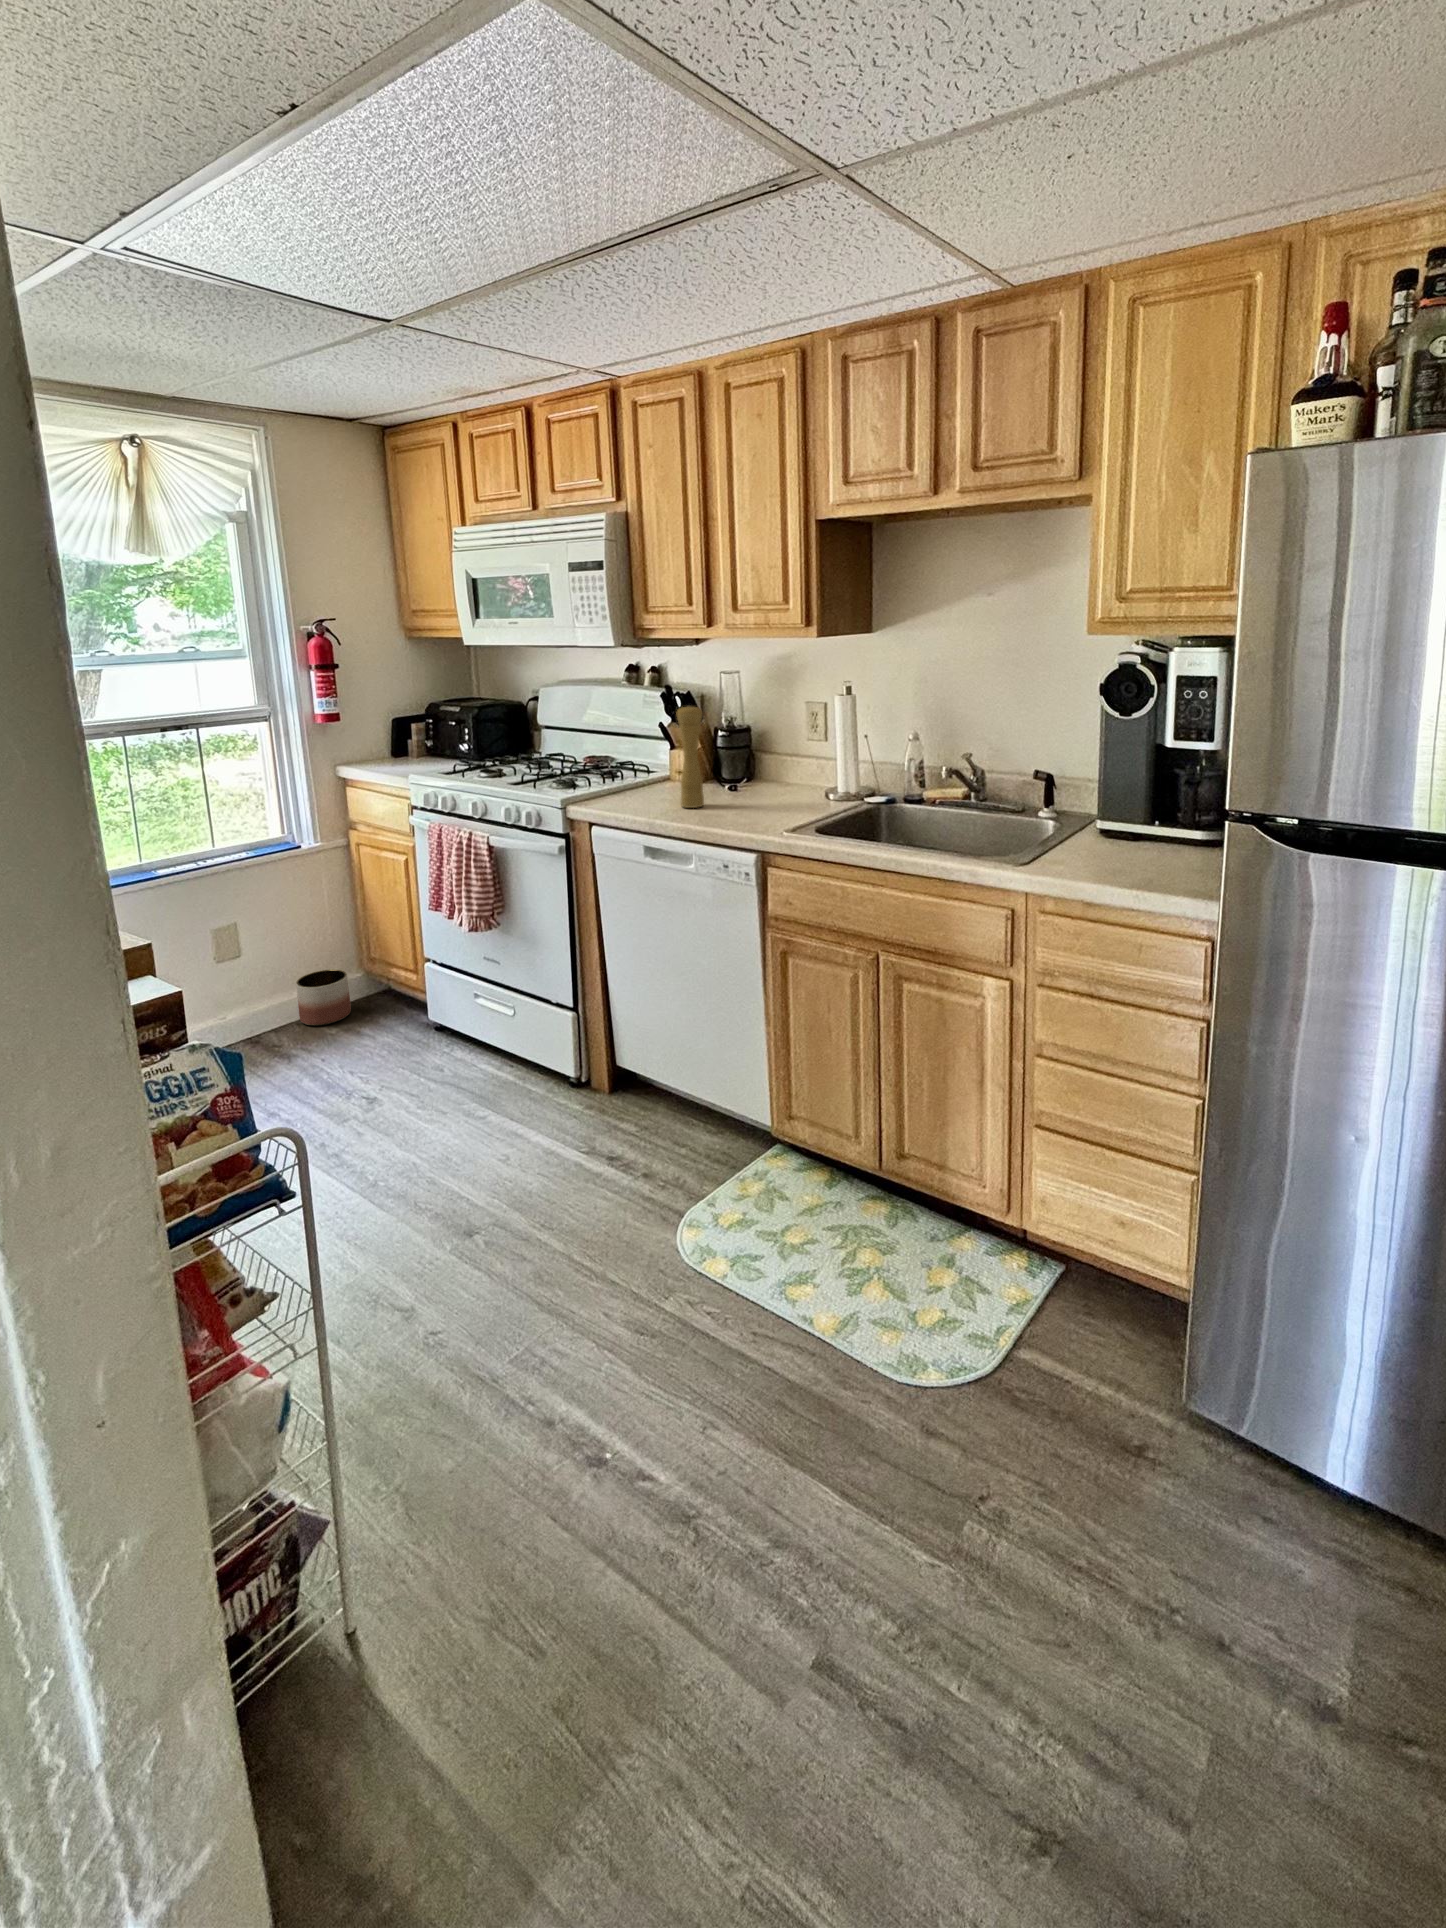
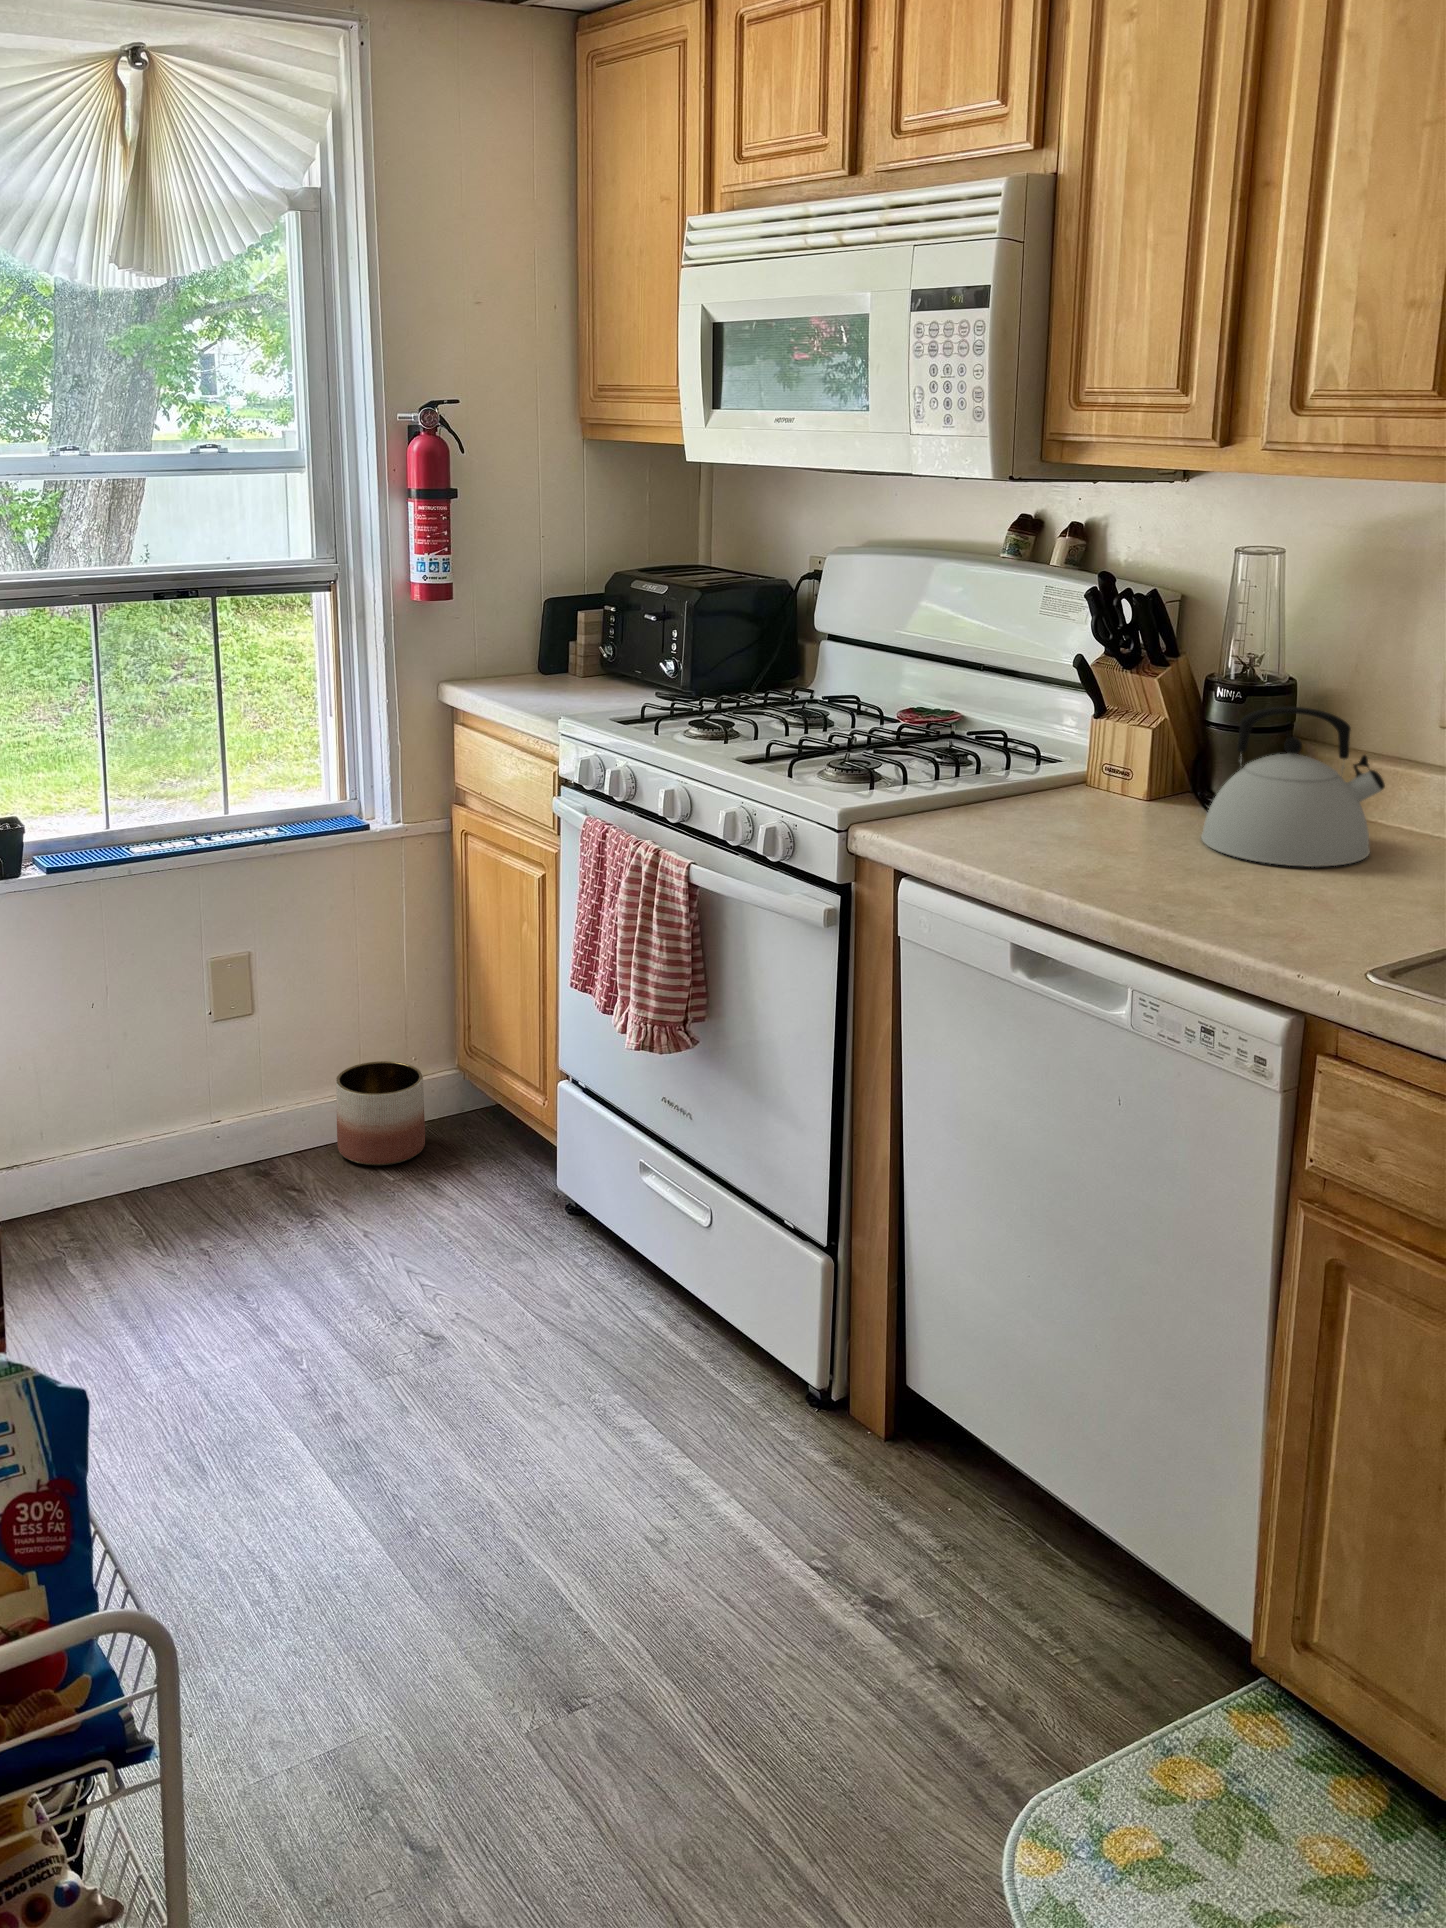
pepper mill: present [677,706,704,808] -> none [1109,632,1183,870]
kettle: none [718,735,788,801] -> present [1201,707,1385,867]

